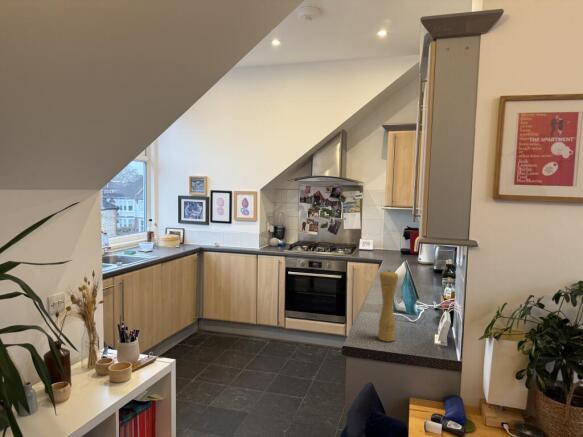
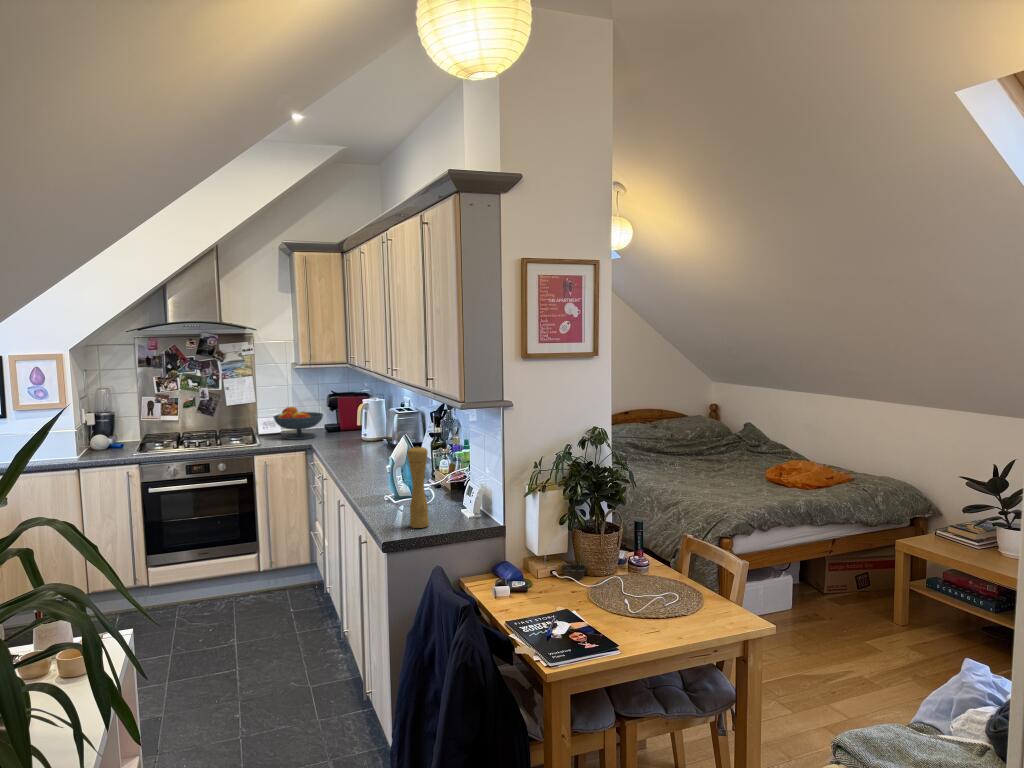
fruit bowl: none [366,234,399,256] -> present [273,407,323,440]

